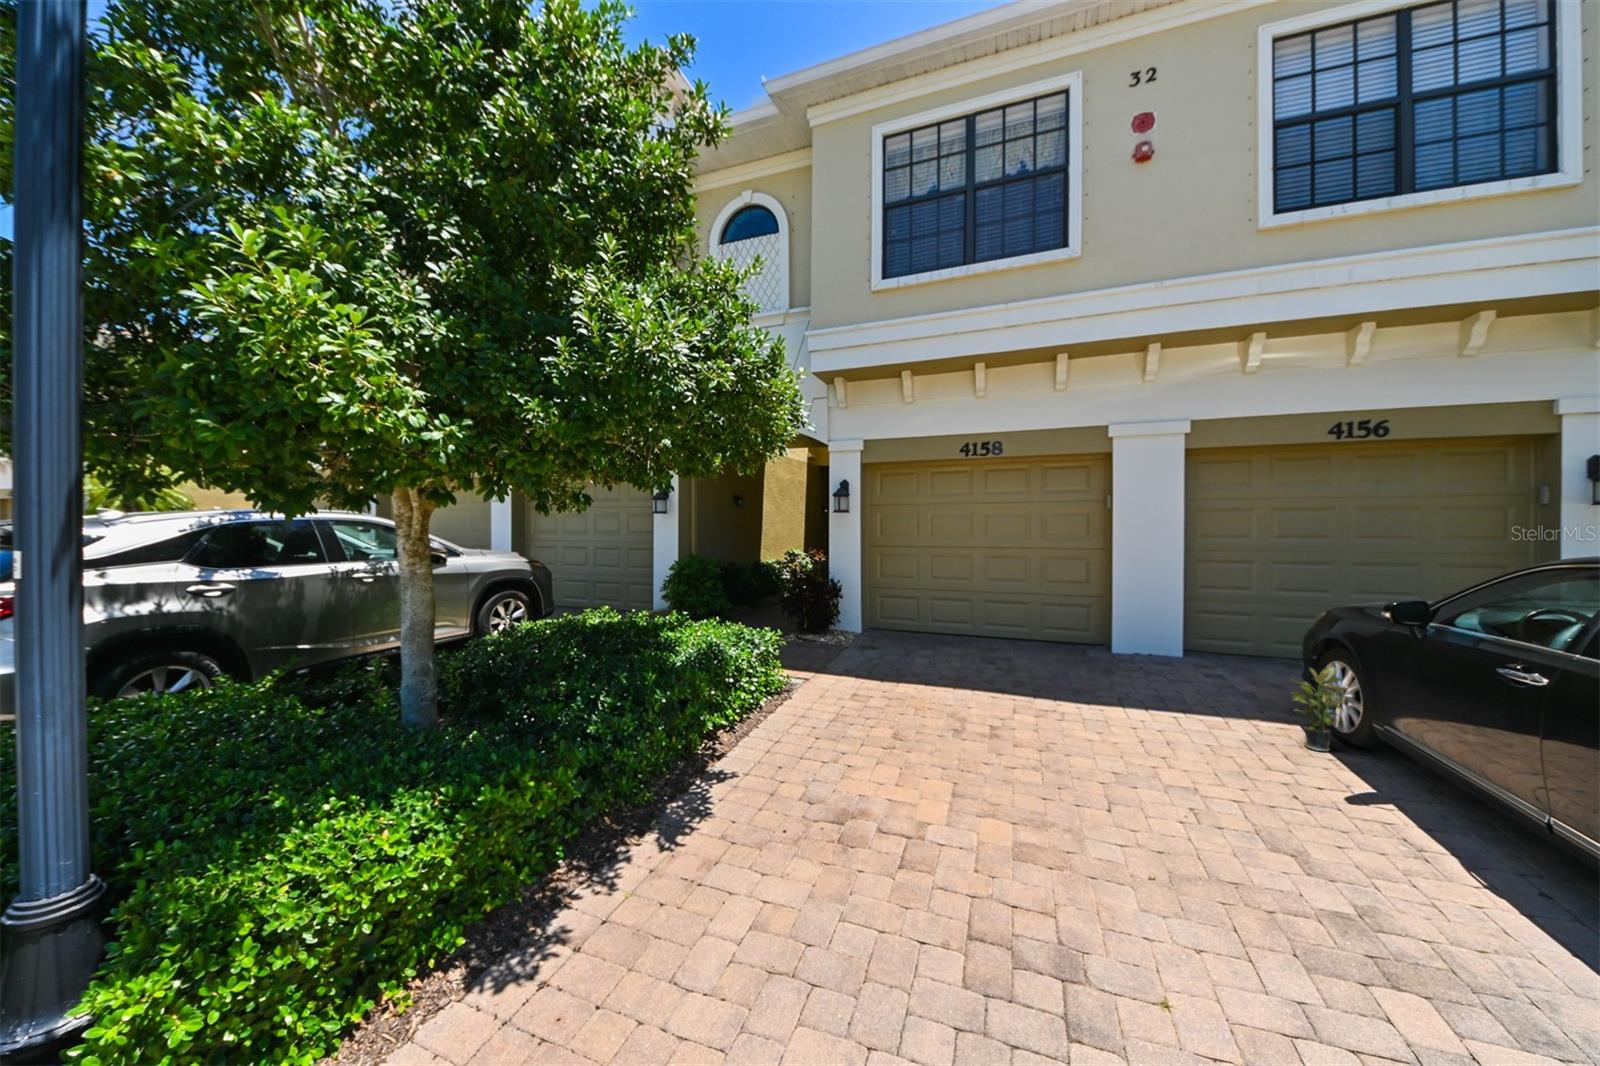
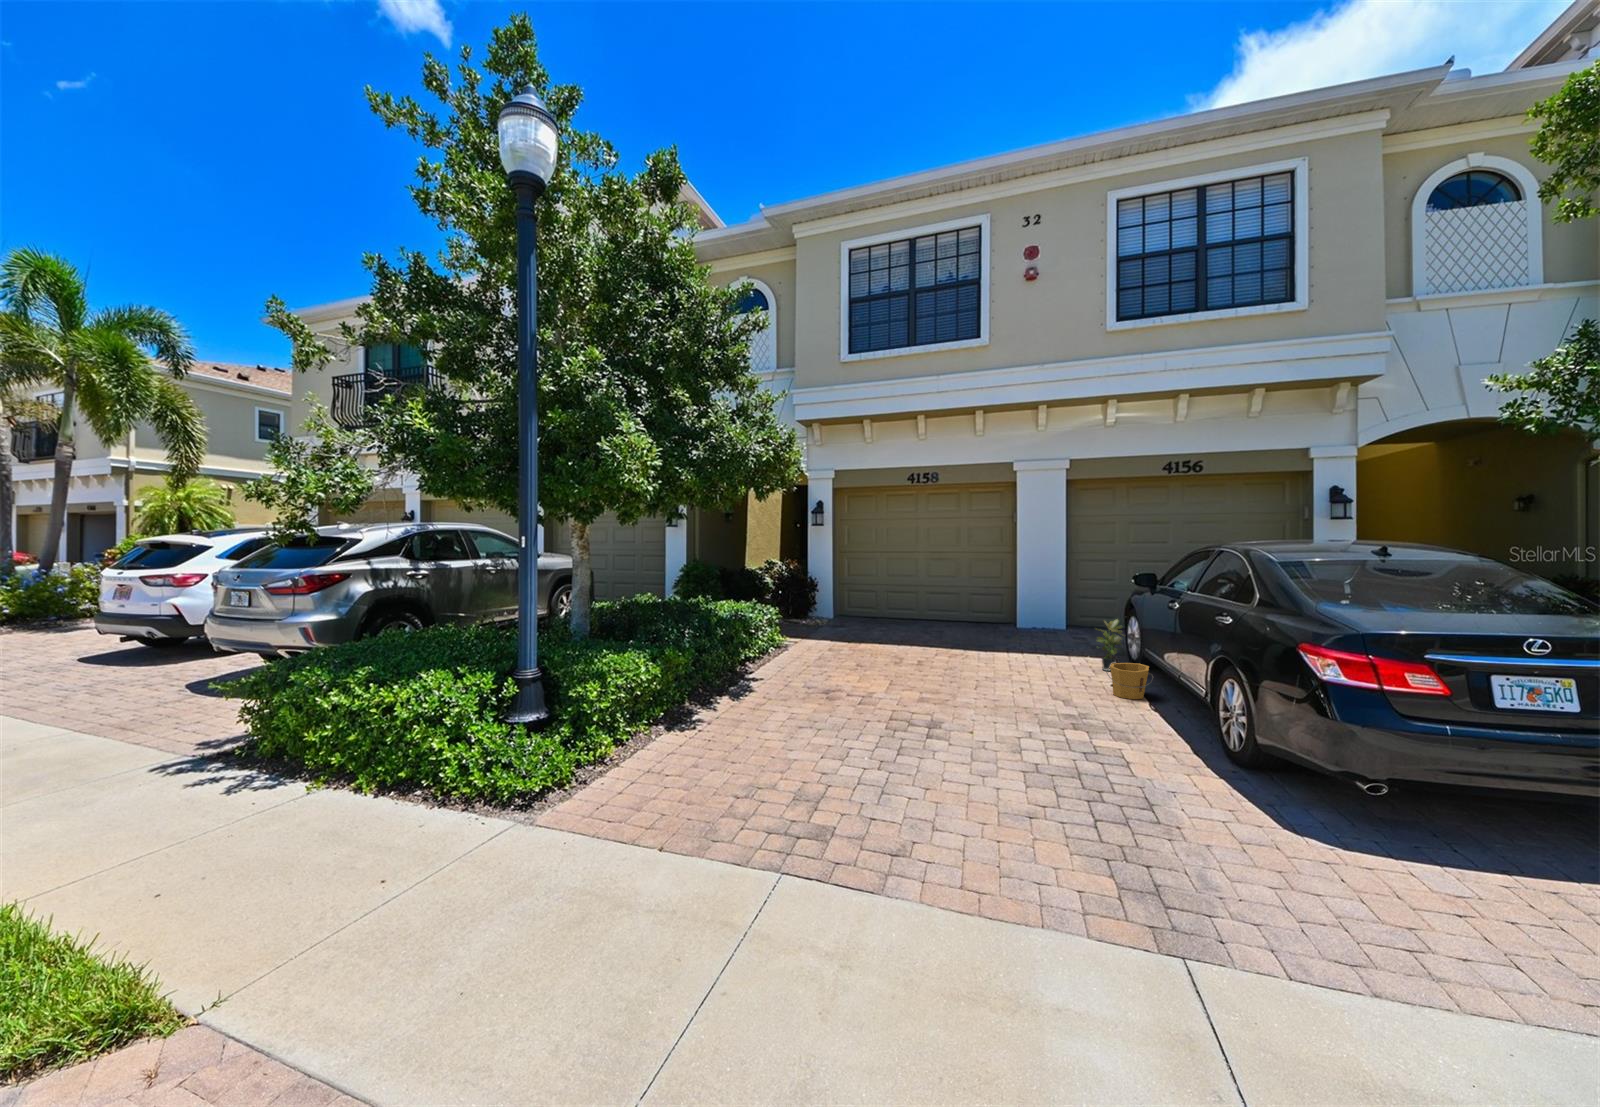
bucket: none [1361,759,1467,837] -> present [1106,663,1153,699]

